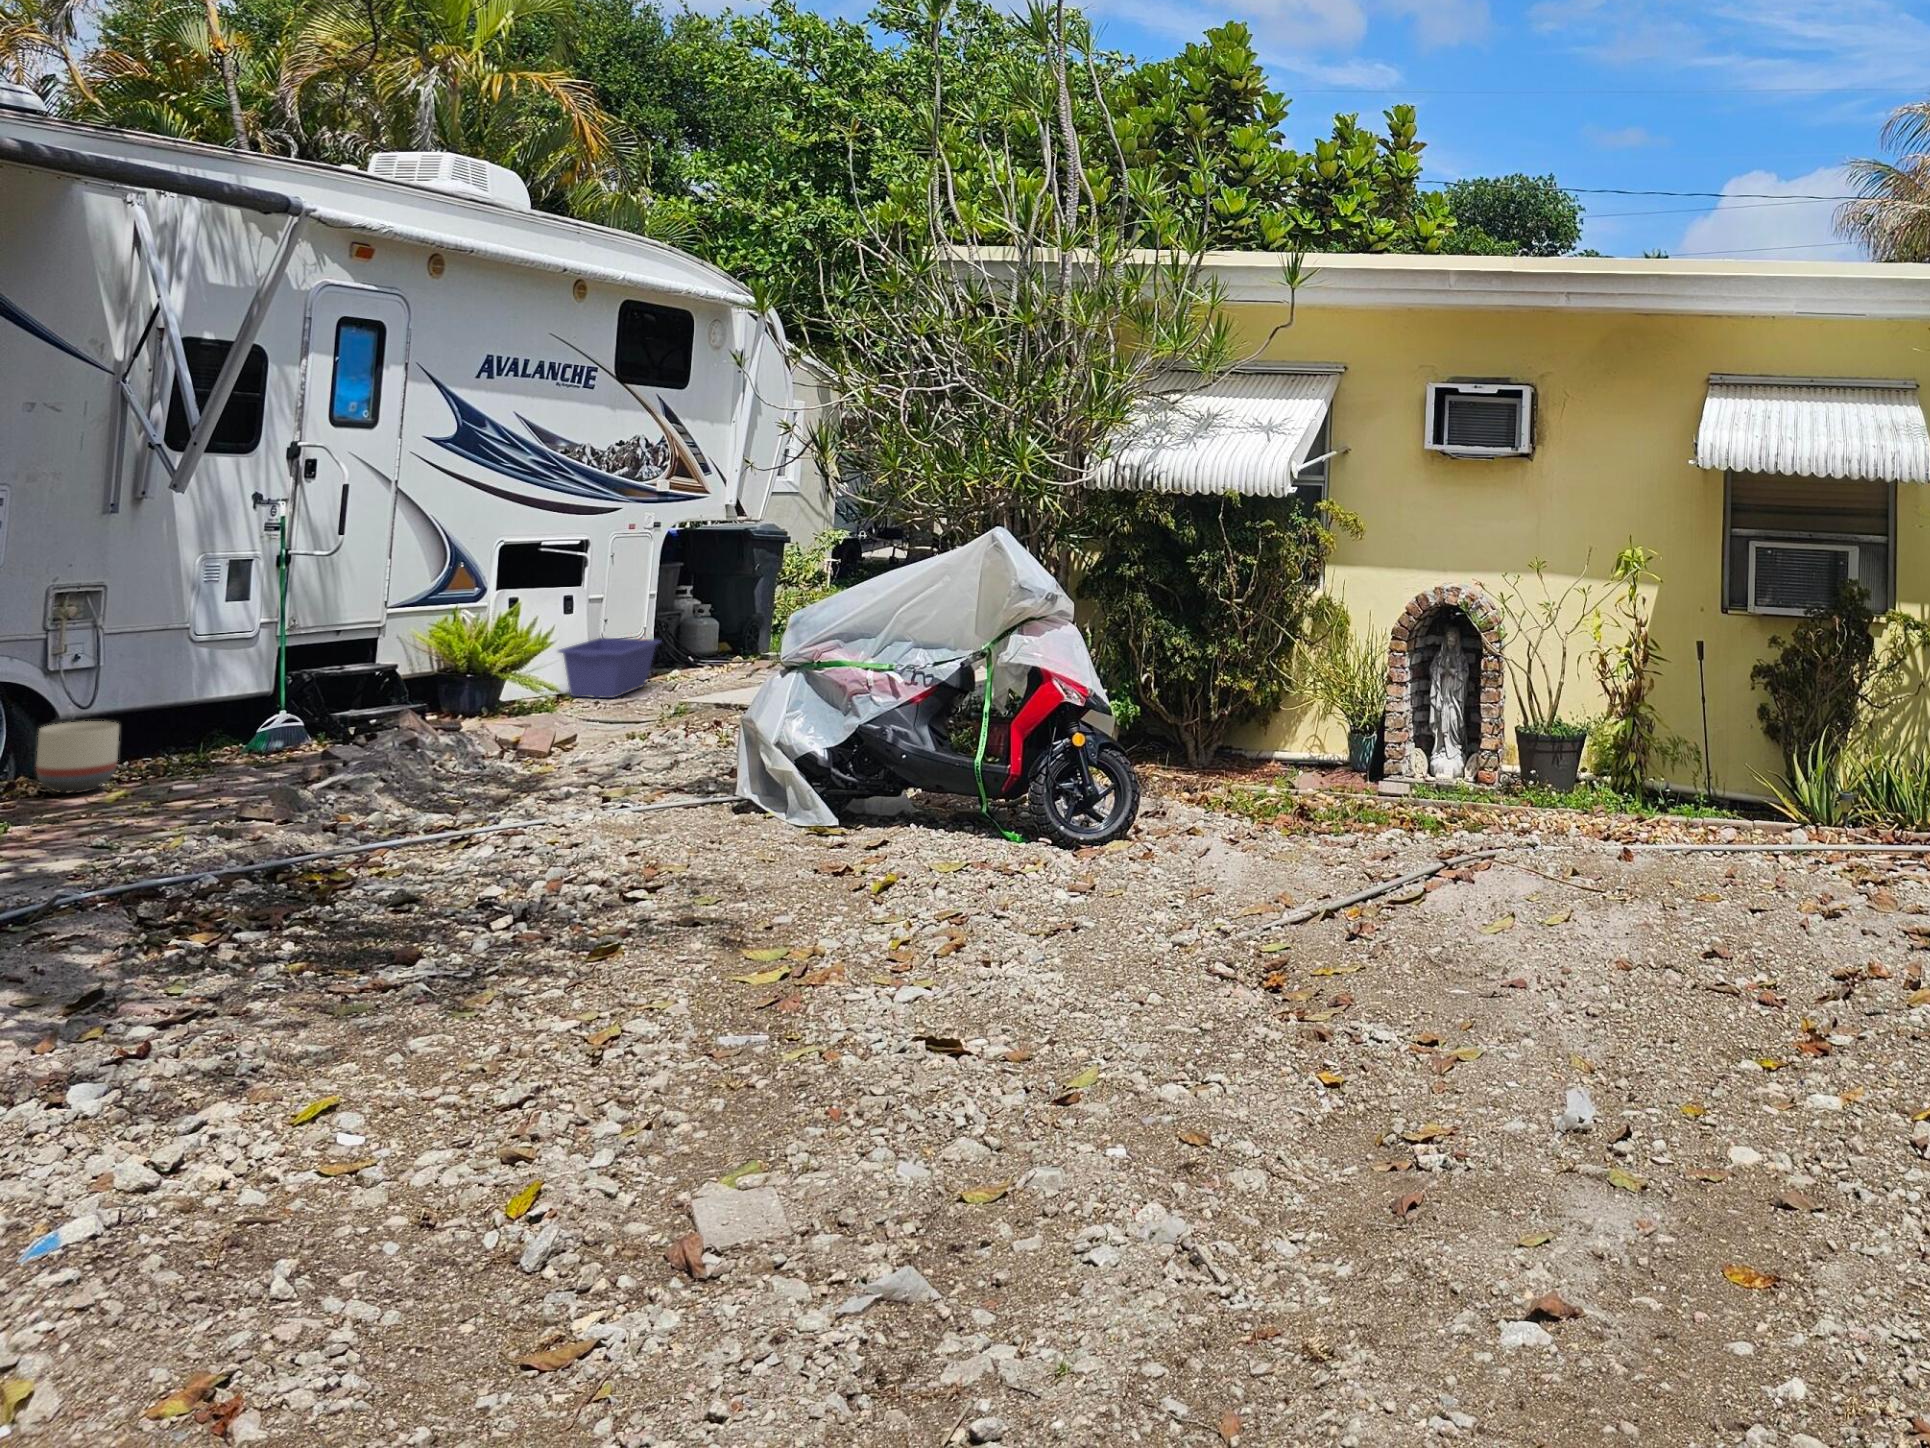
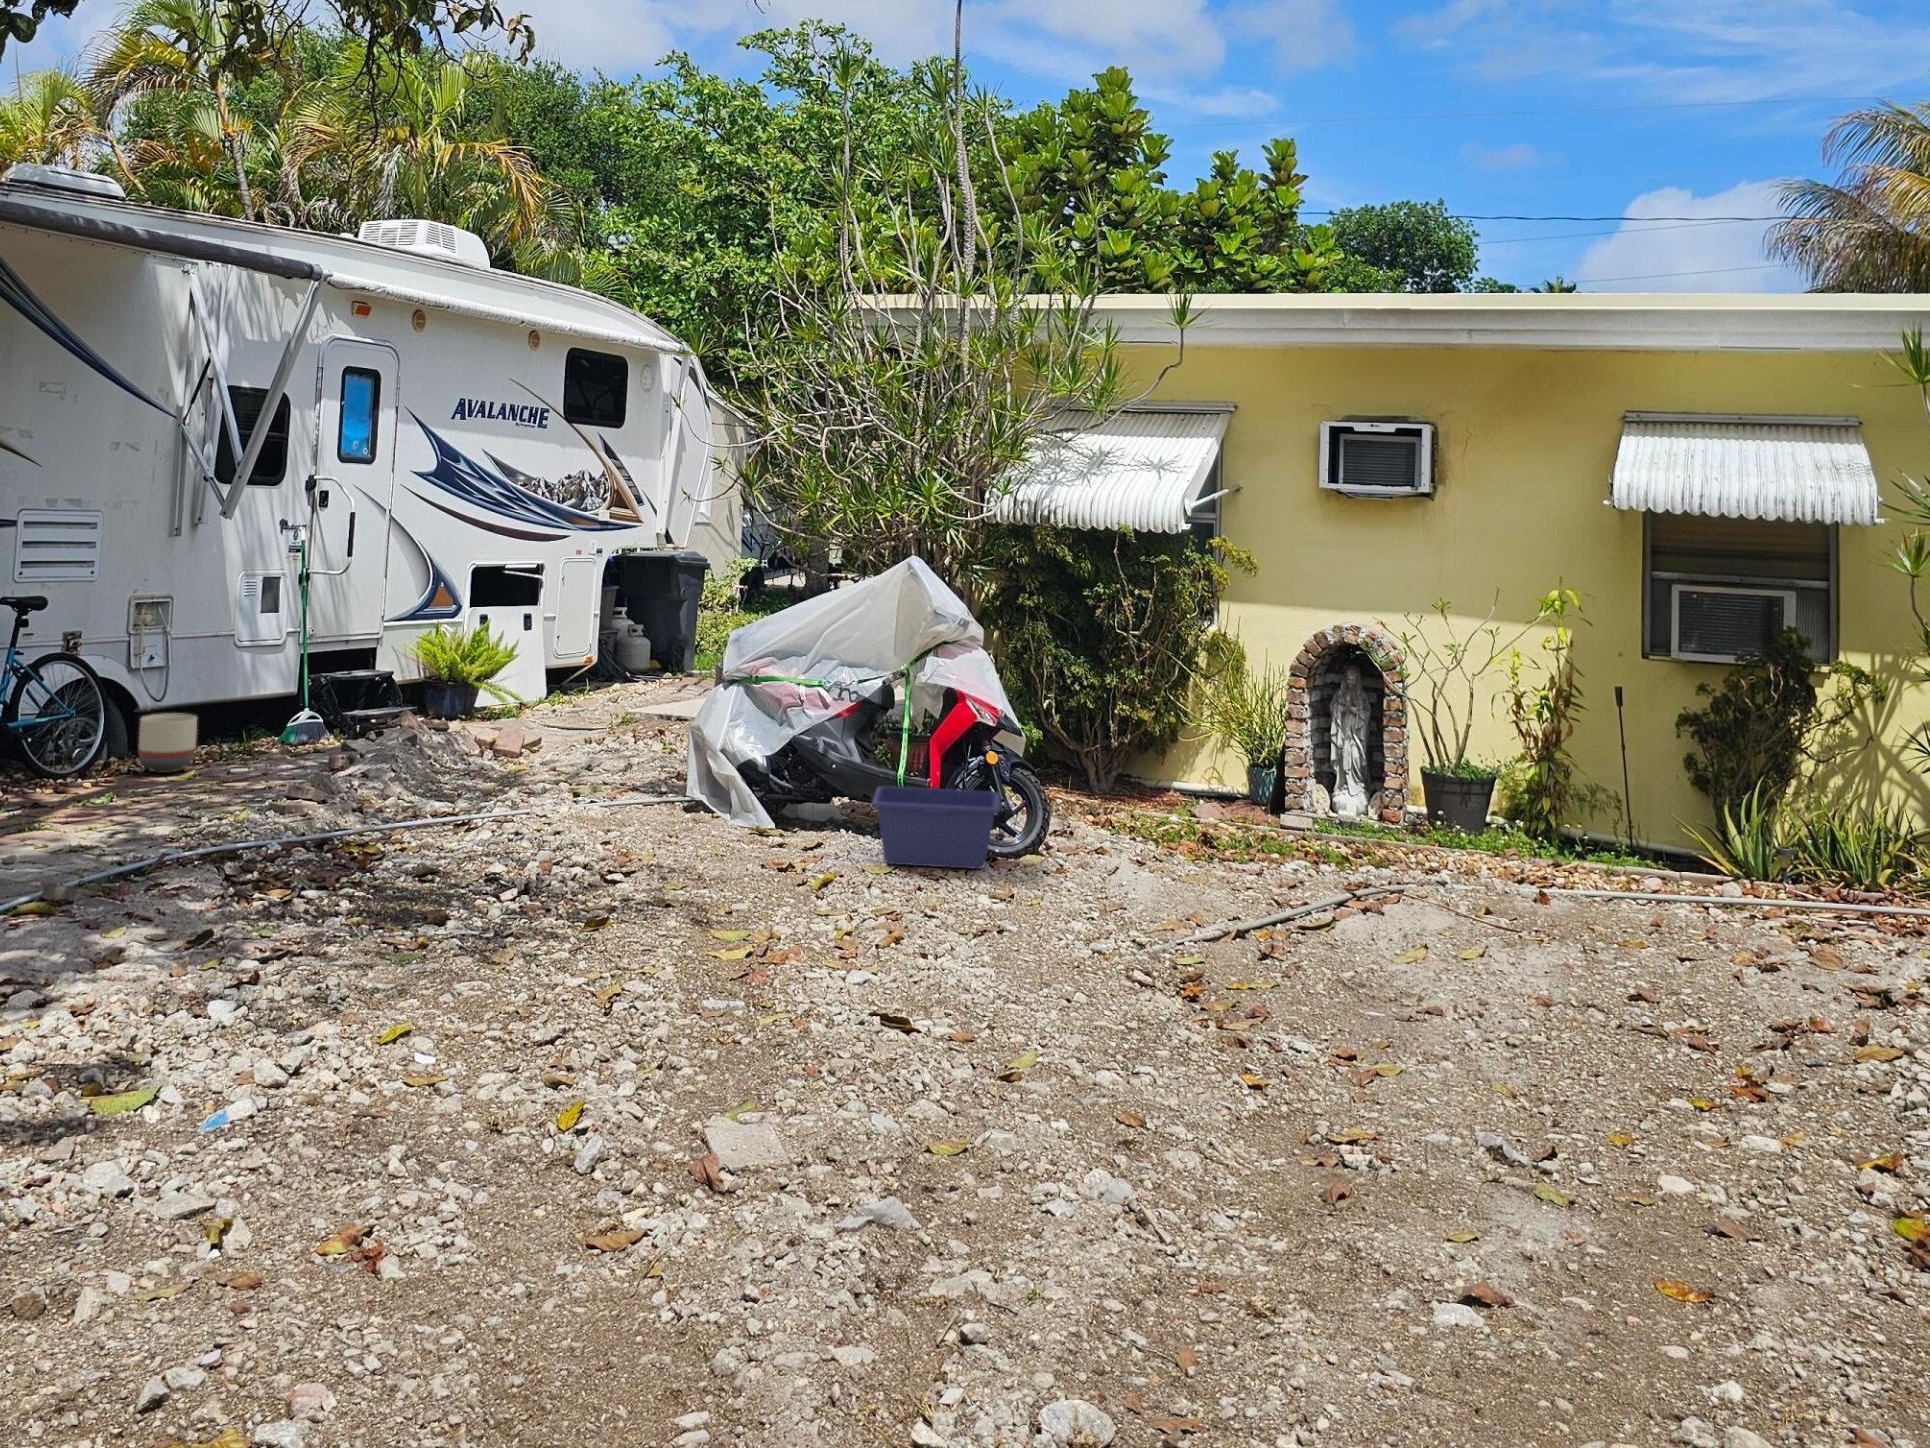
storage bin: present [558,638,661,698] -> present [872,786,1000,869]

